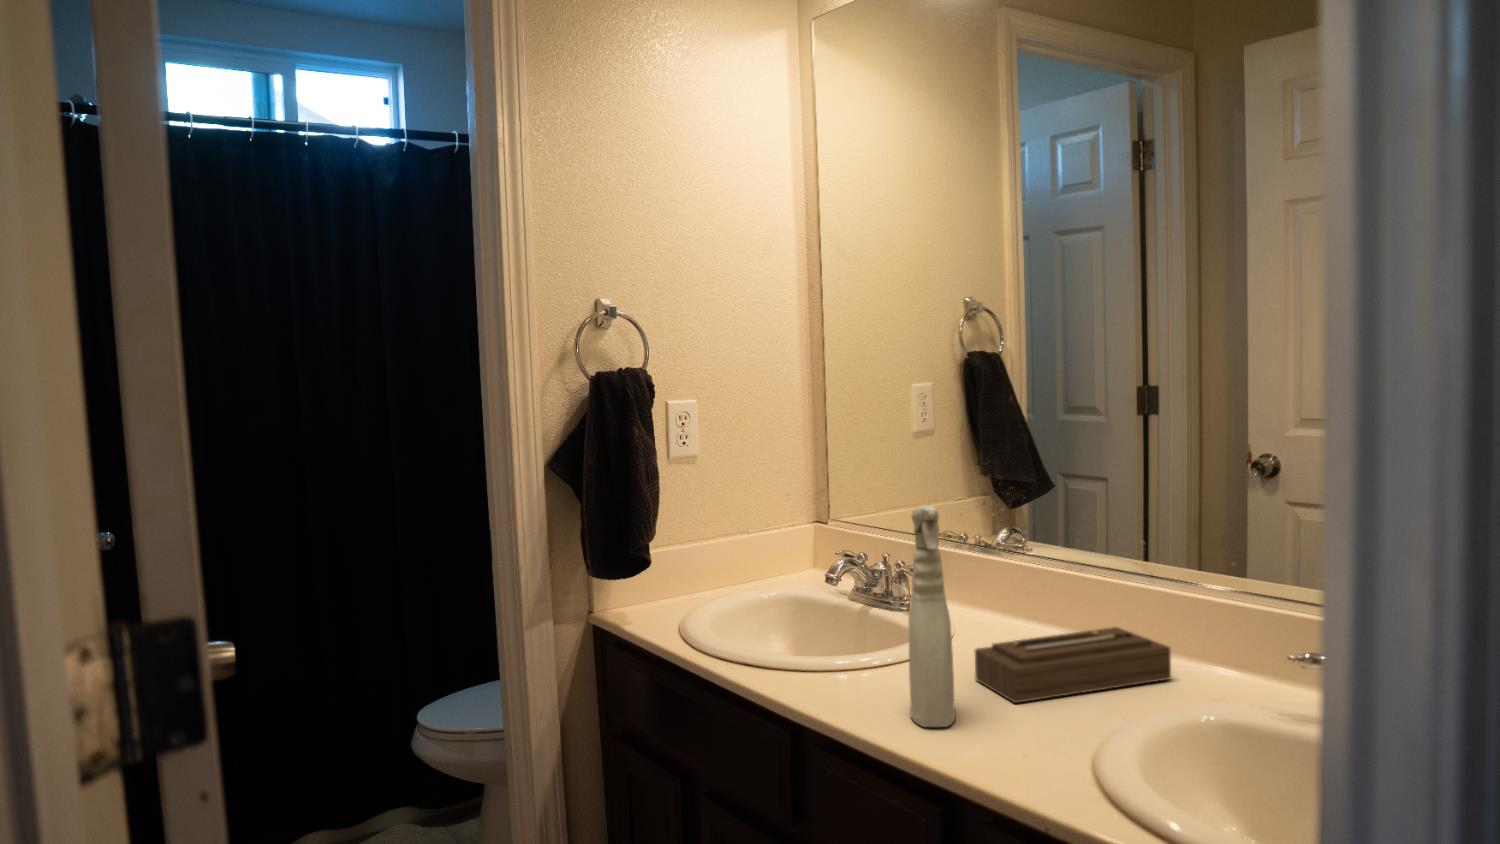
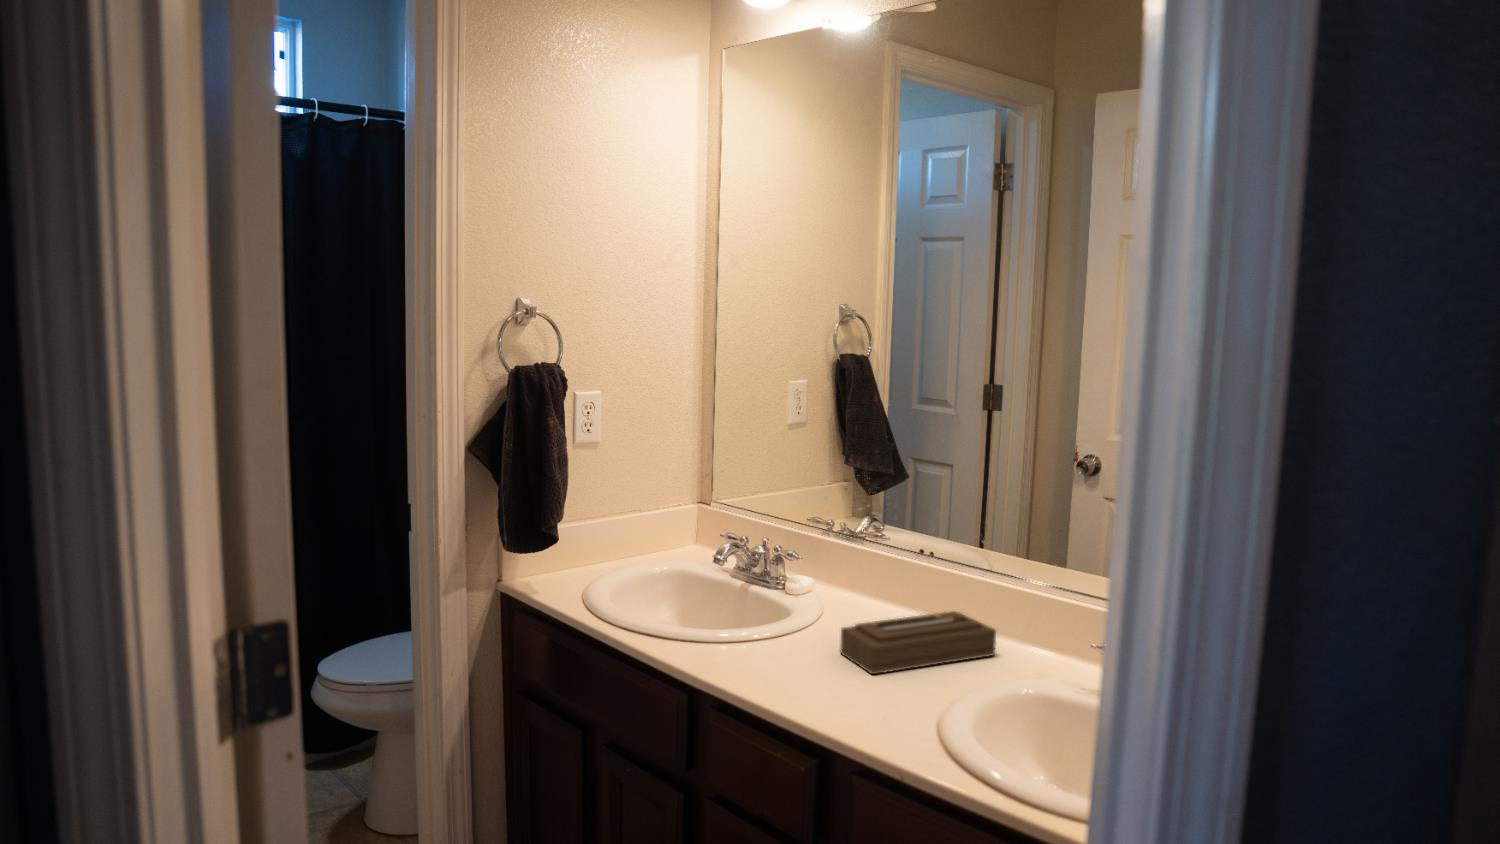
spray bottle: present [908,506,955,727] -> none [788,513,825,695]

